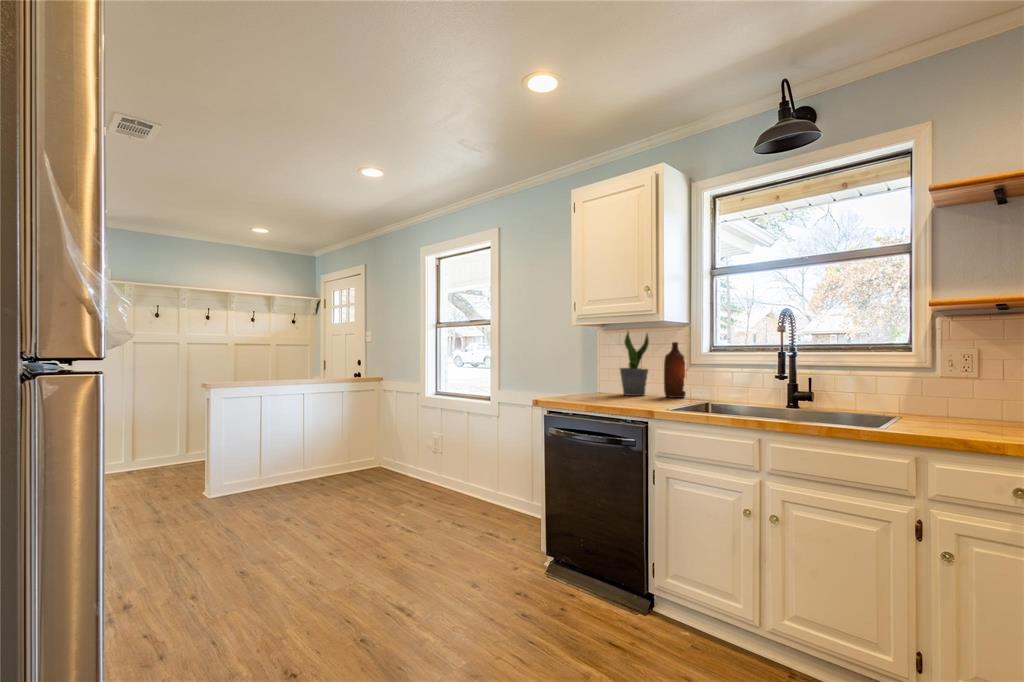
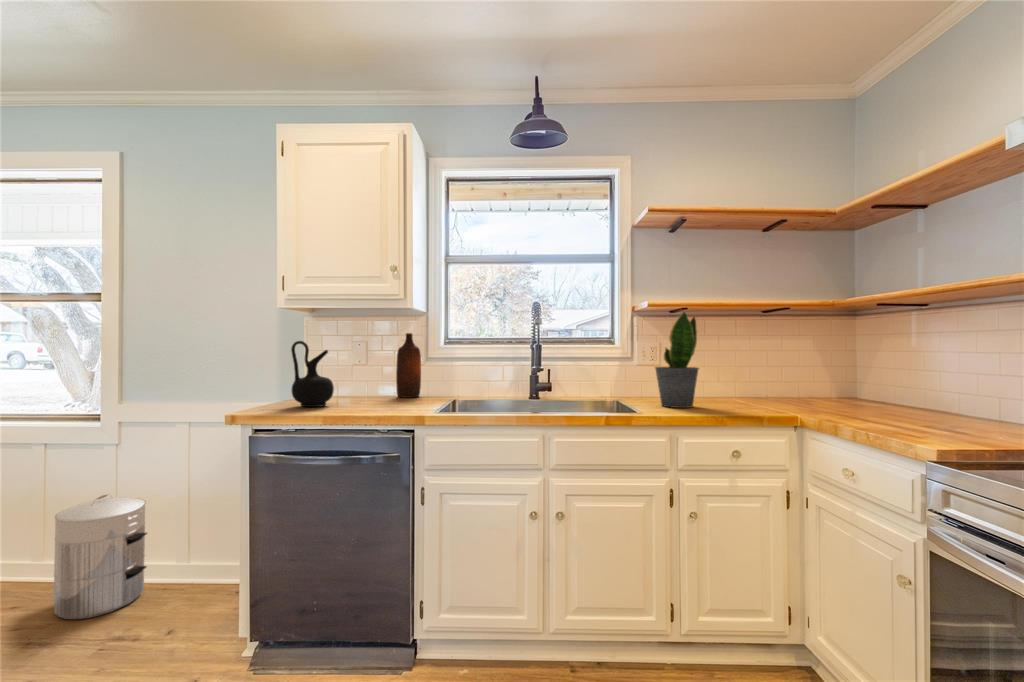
potted plant: present [620,332,649,396] -> present [655,312,699,408]
ceramic jug: none [576,350,606,399] -> present [291,341,334,407]
waste bin: none [468,446,511,518] -> present [54,495,147,619]

